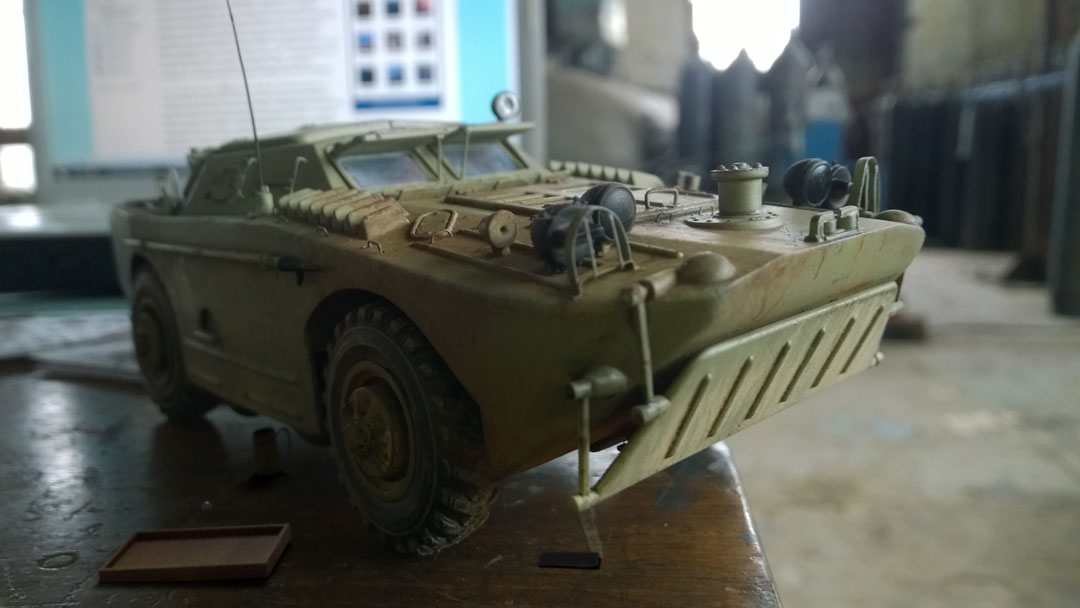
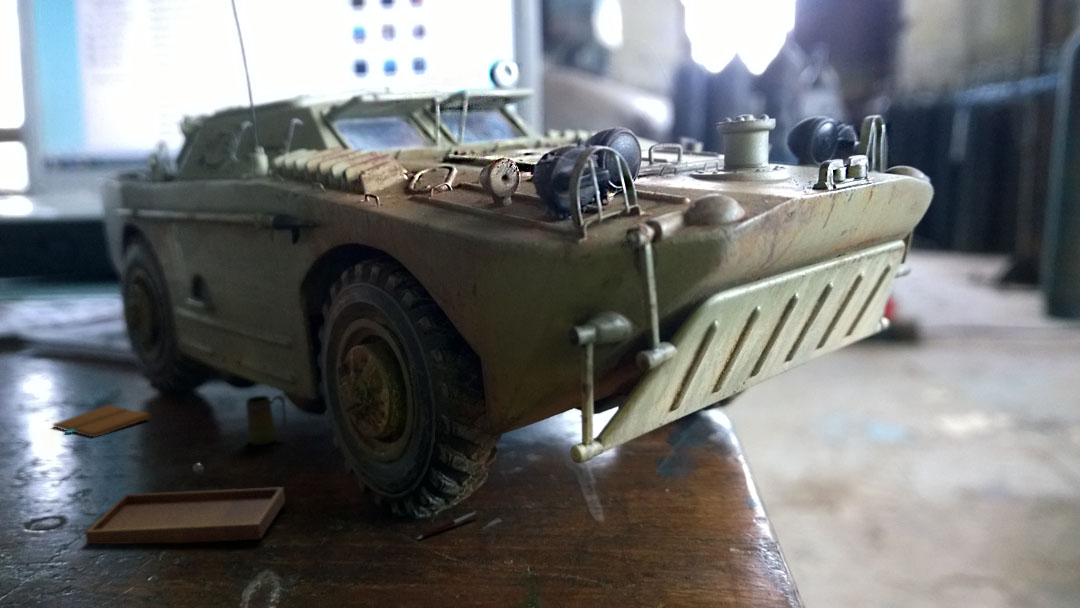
book: none [62,433,157,468] -> present [53,405,149,437]
pen: none [419,549,477,578] -> present [418,512,475,539]
smartphone: present [538,551,600,567] -> none [538,515,601,529]

